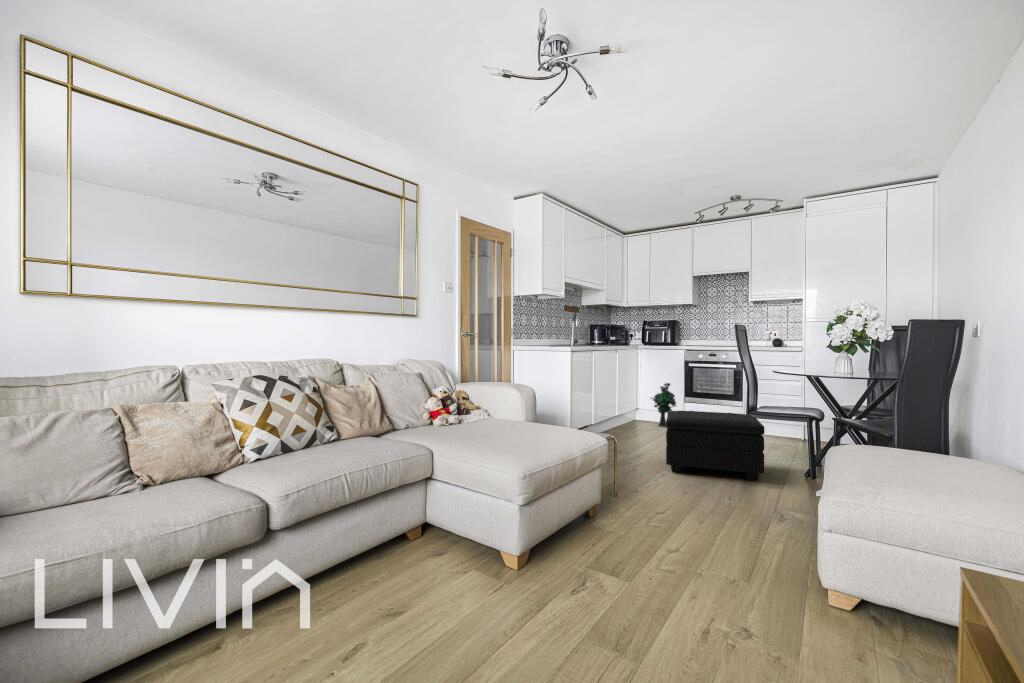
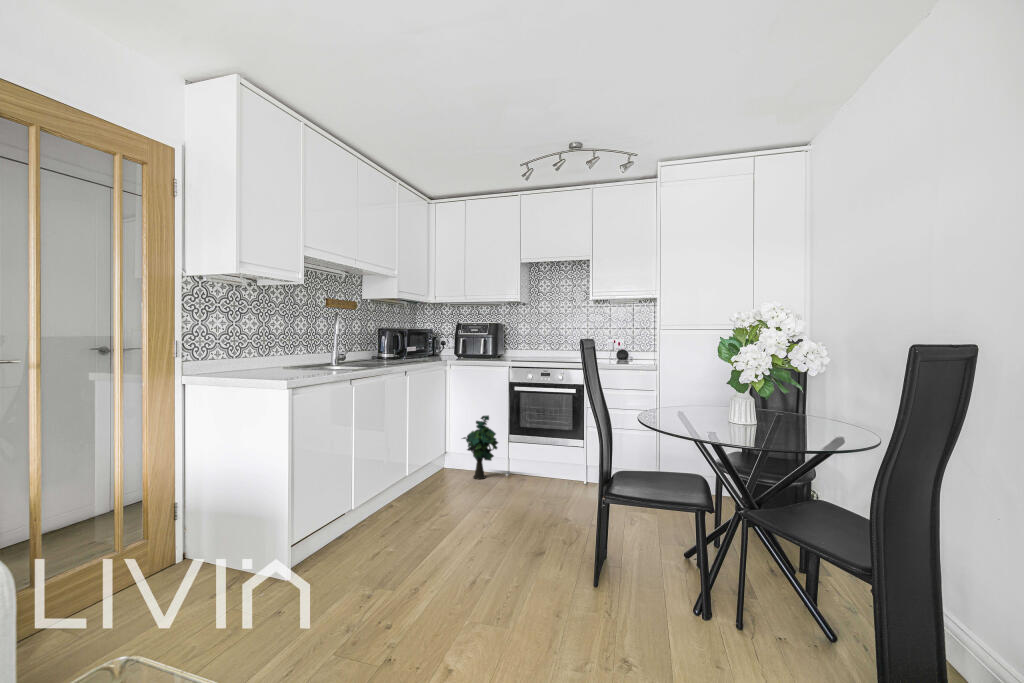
footstool: present [666,411,764,480] -> none [461,488,627,622]

